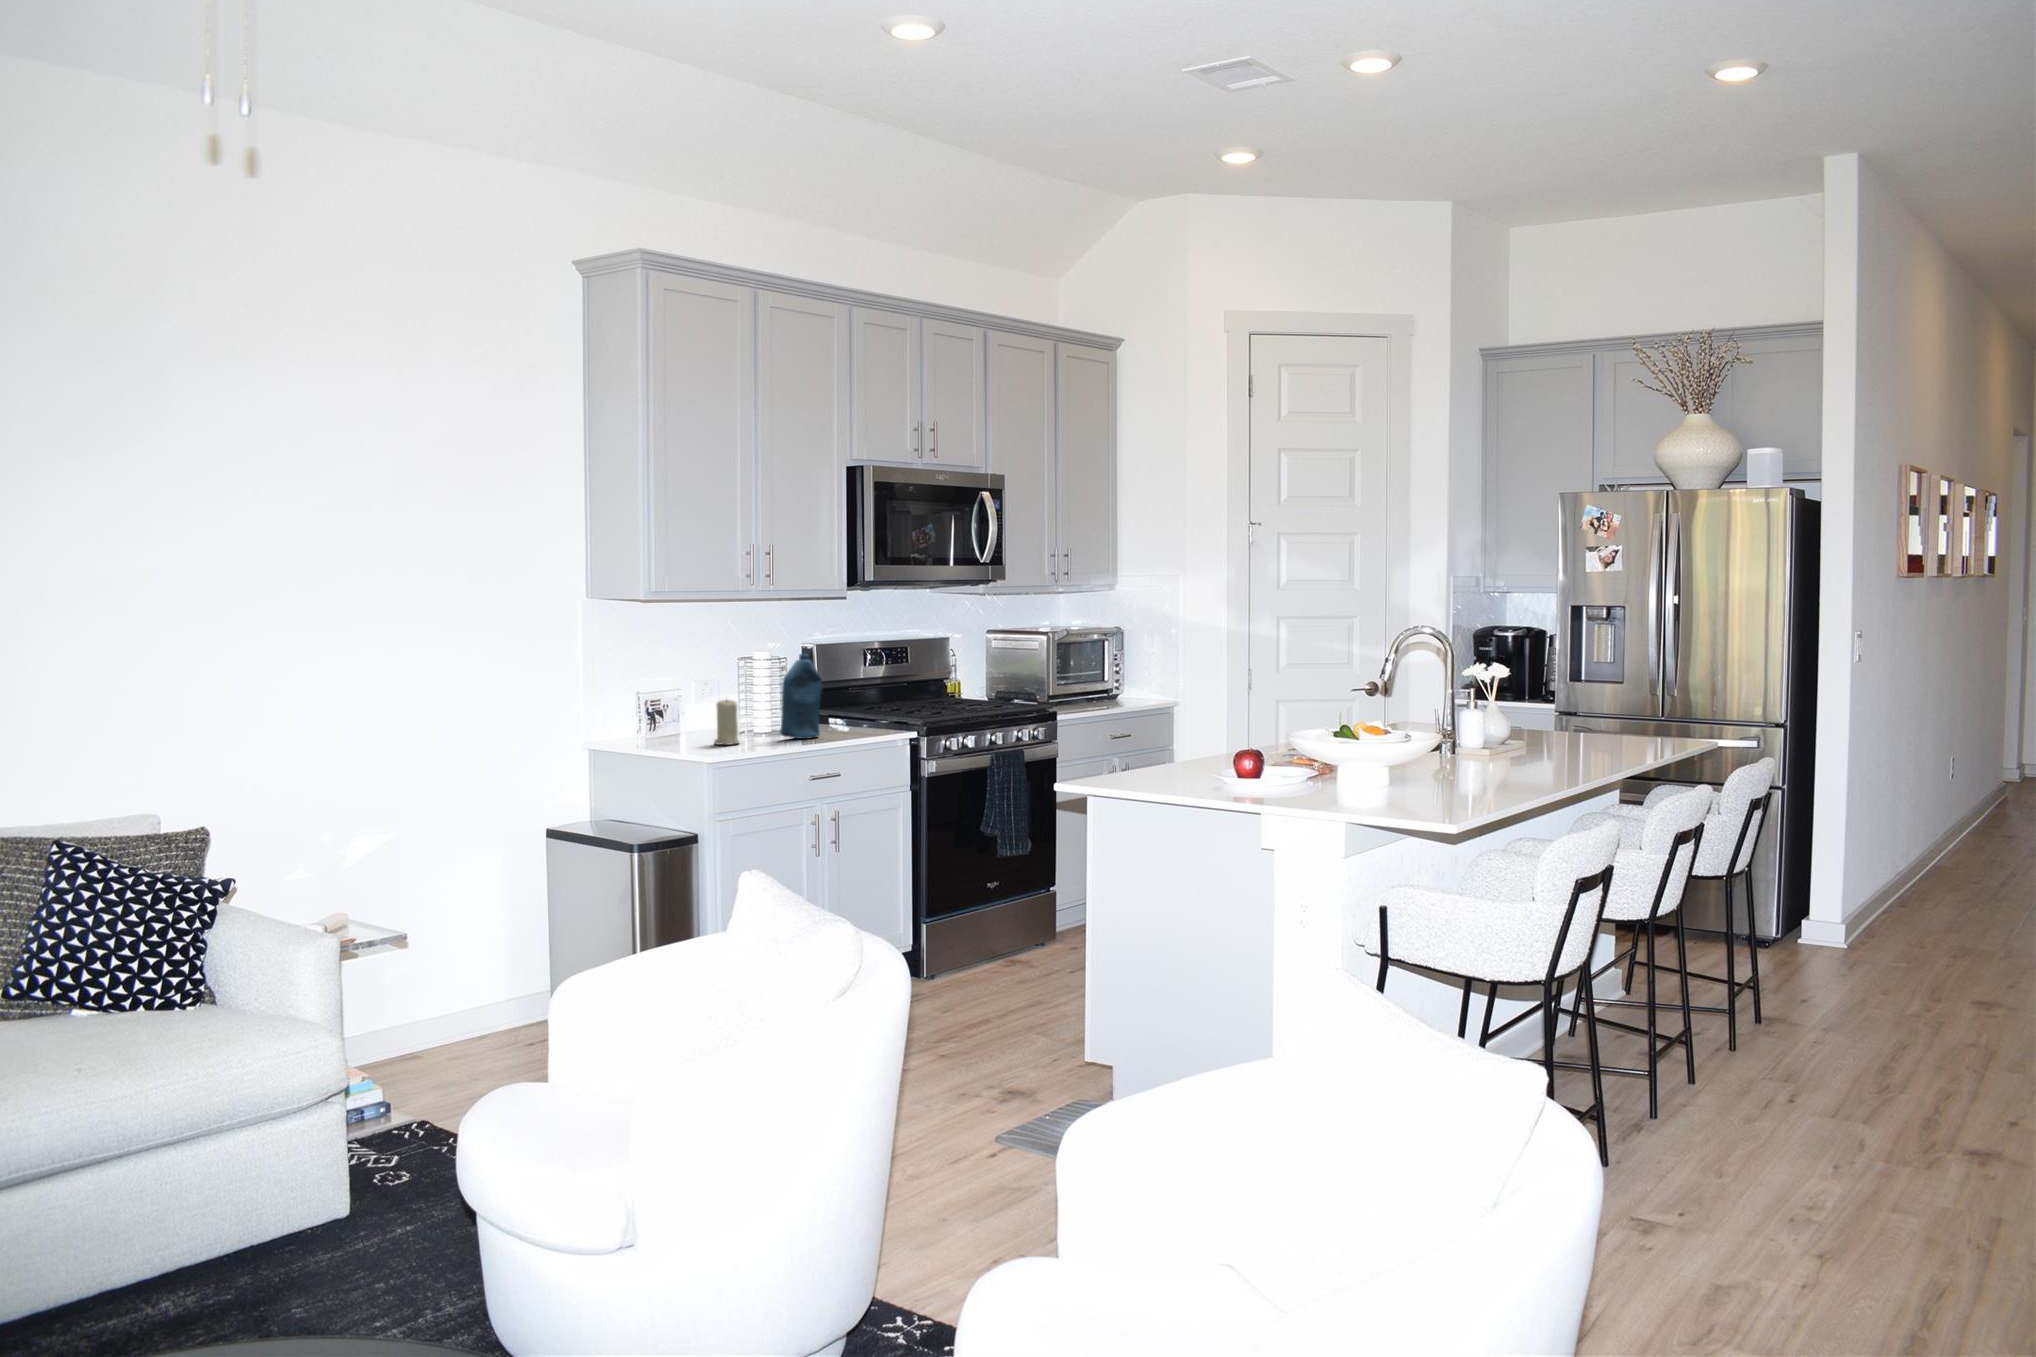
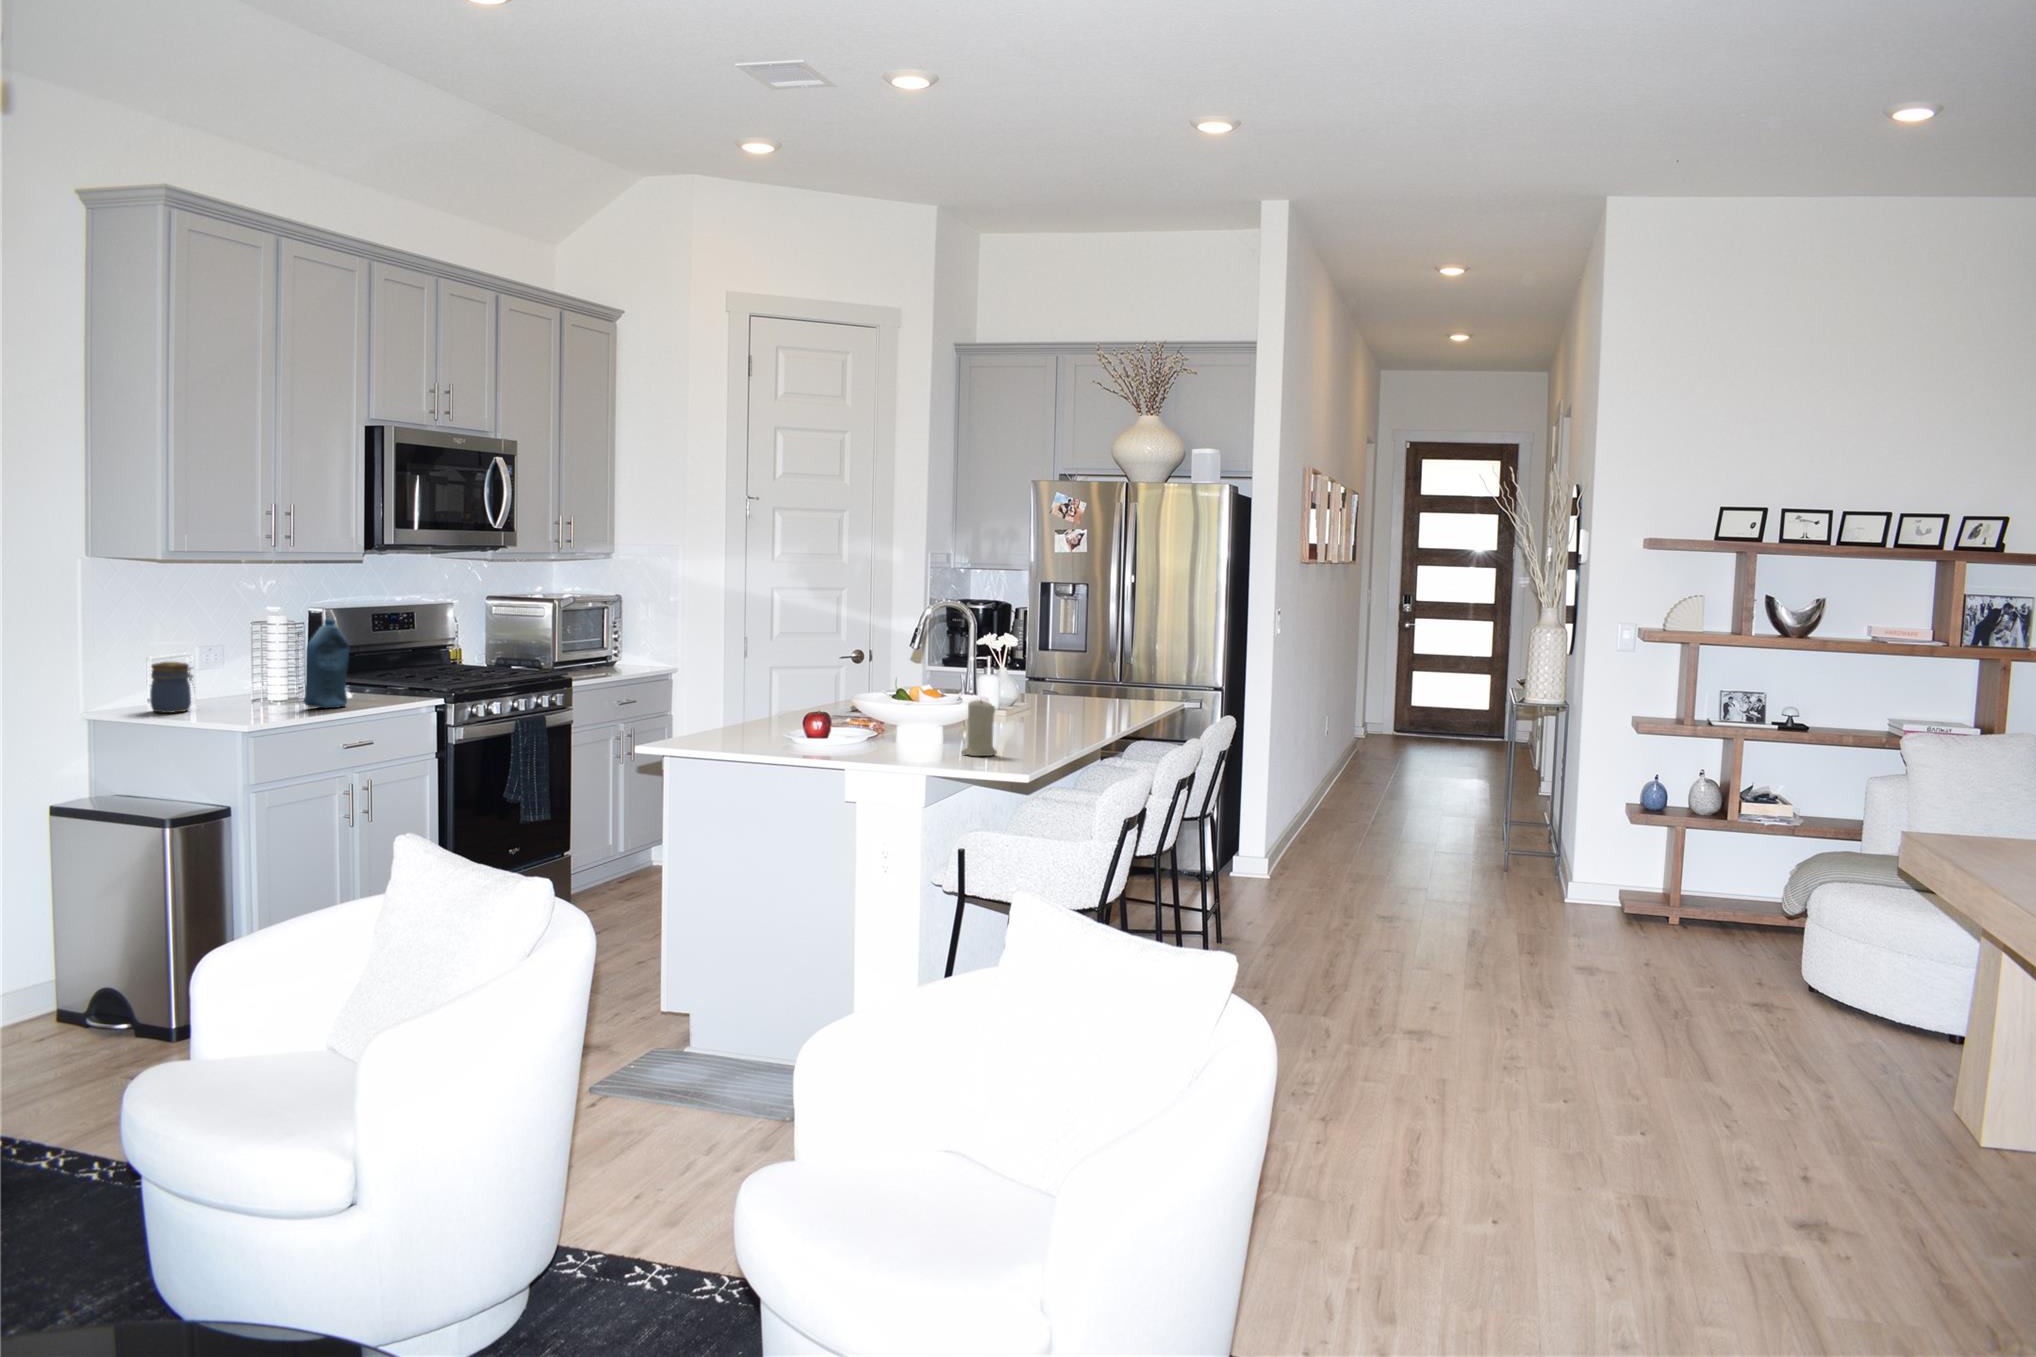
jar: none [655,694,692,741] -> present [150,662,193,713]
candle: present [714,700,739,745] -> present [961,700,997,756]

